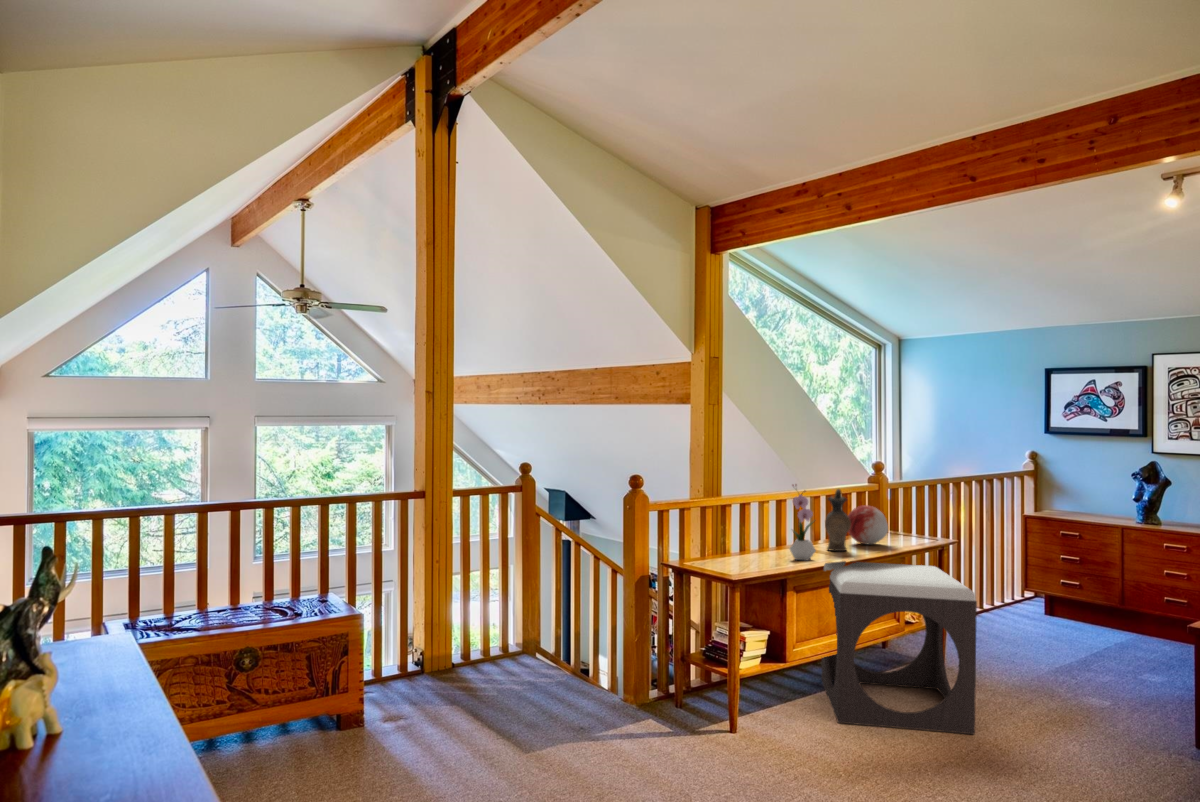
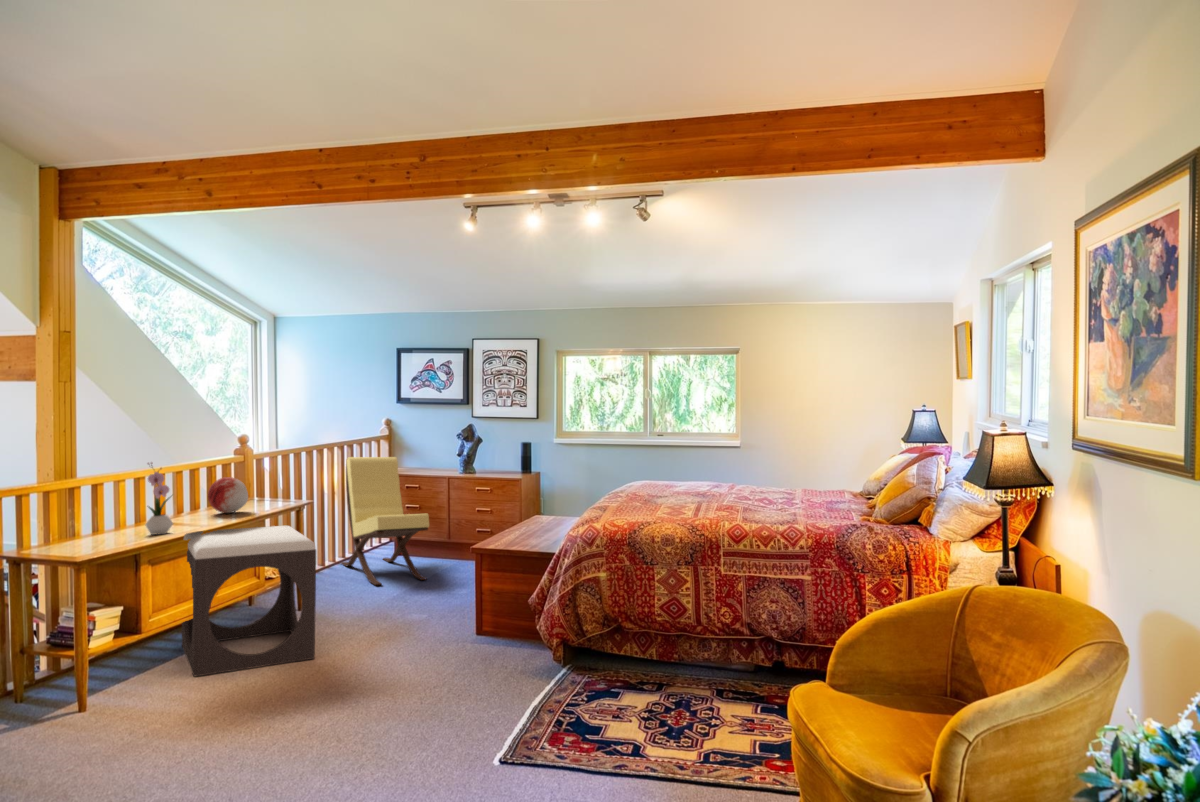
ceramic pitcher: present [825,489,851,551] -> none [184,464,210,522]
lounge chair: none [980,493,1105,653] -> present [341,457,429,585]

